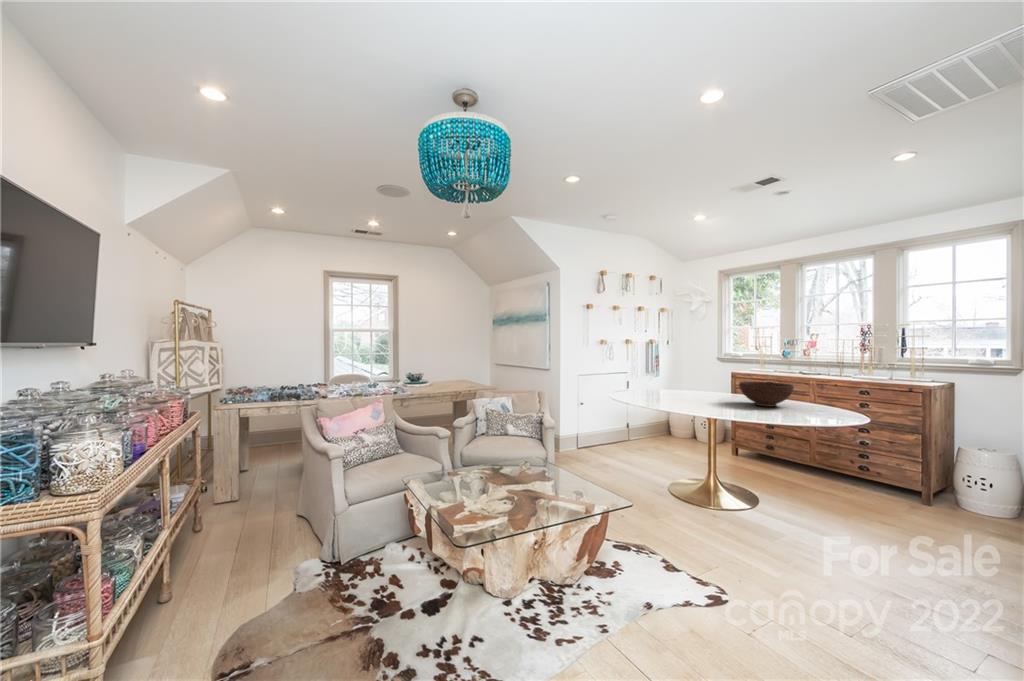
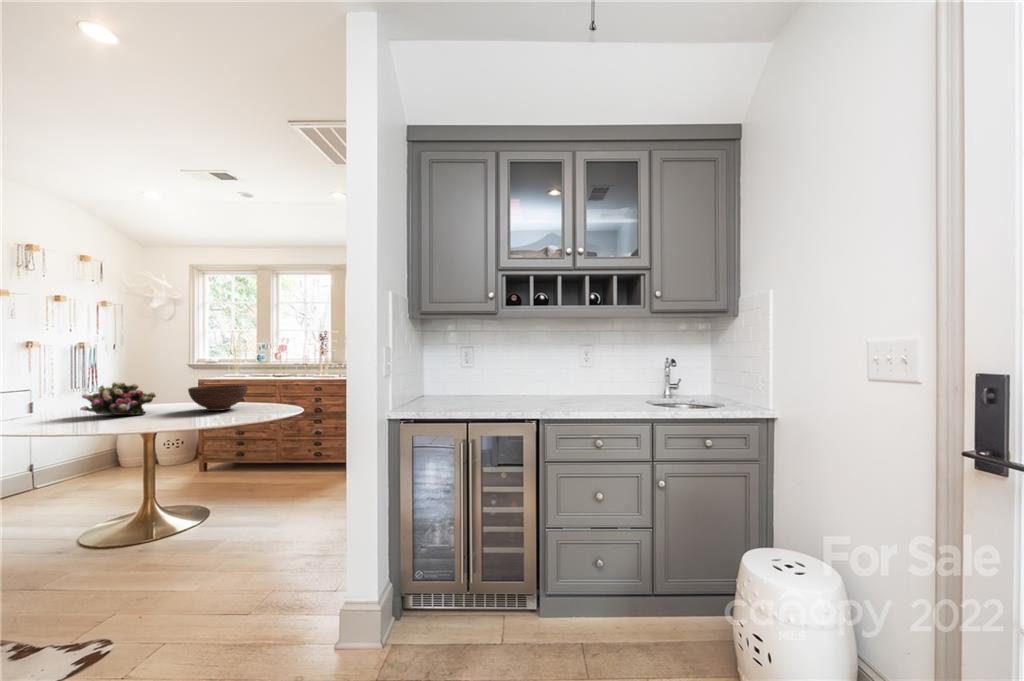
flower arrangement: none [667,373,713,401] -> present [80,382,156,415]

